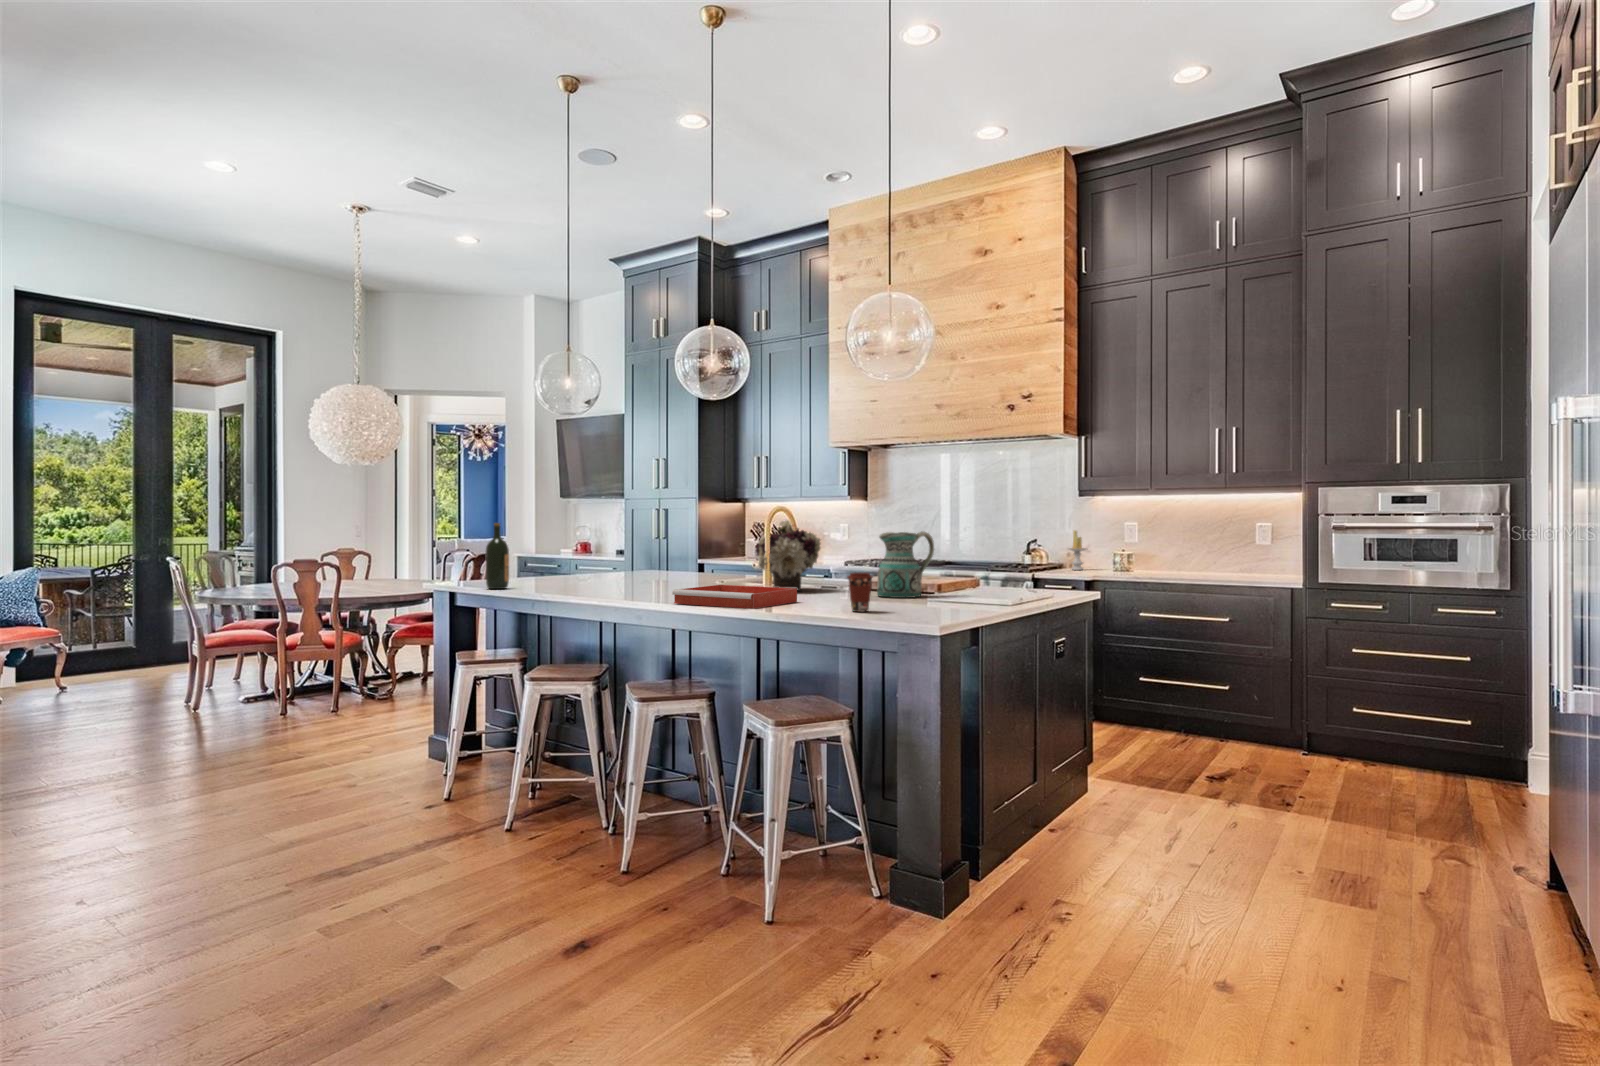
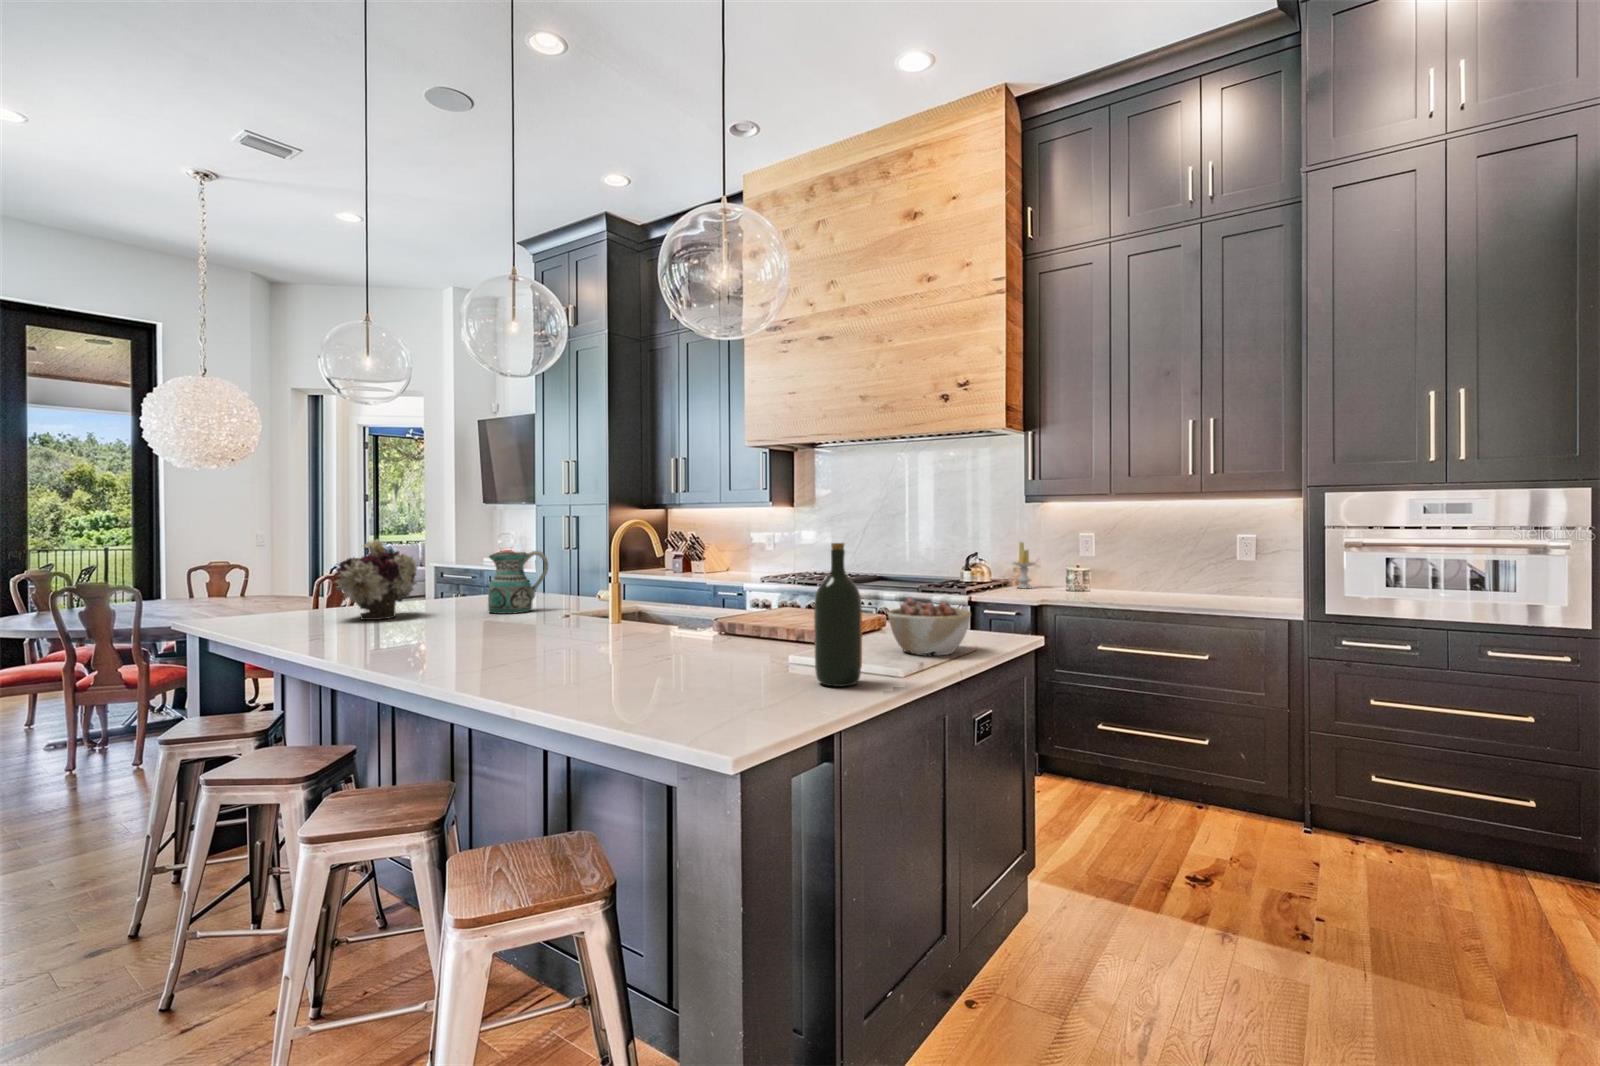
flower arrangement: present [756,520,821,591] -> present [335,539,417,620]
wine bottle: present [485,523,509,589] -> present [814,543,862,687]
ceramic pitcher: present [877,532,934,598] -> present [488,551,548,614]
bowl: none [990,558,1049,597] -> present [888,597,971,655]
coffee cup: present [848,573,873,612] -> none [614,640,659,710]
tray: present [672,585,797,609] -> none [381,639,583,695]

